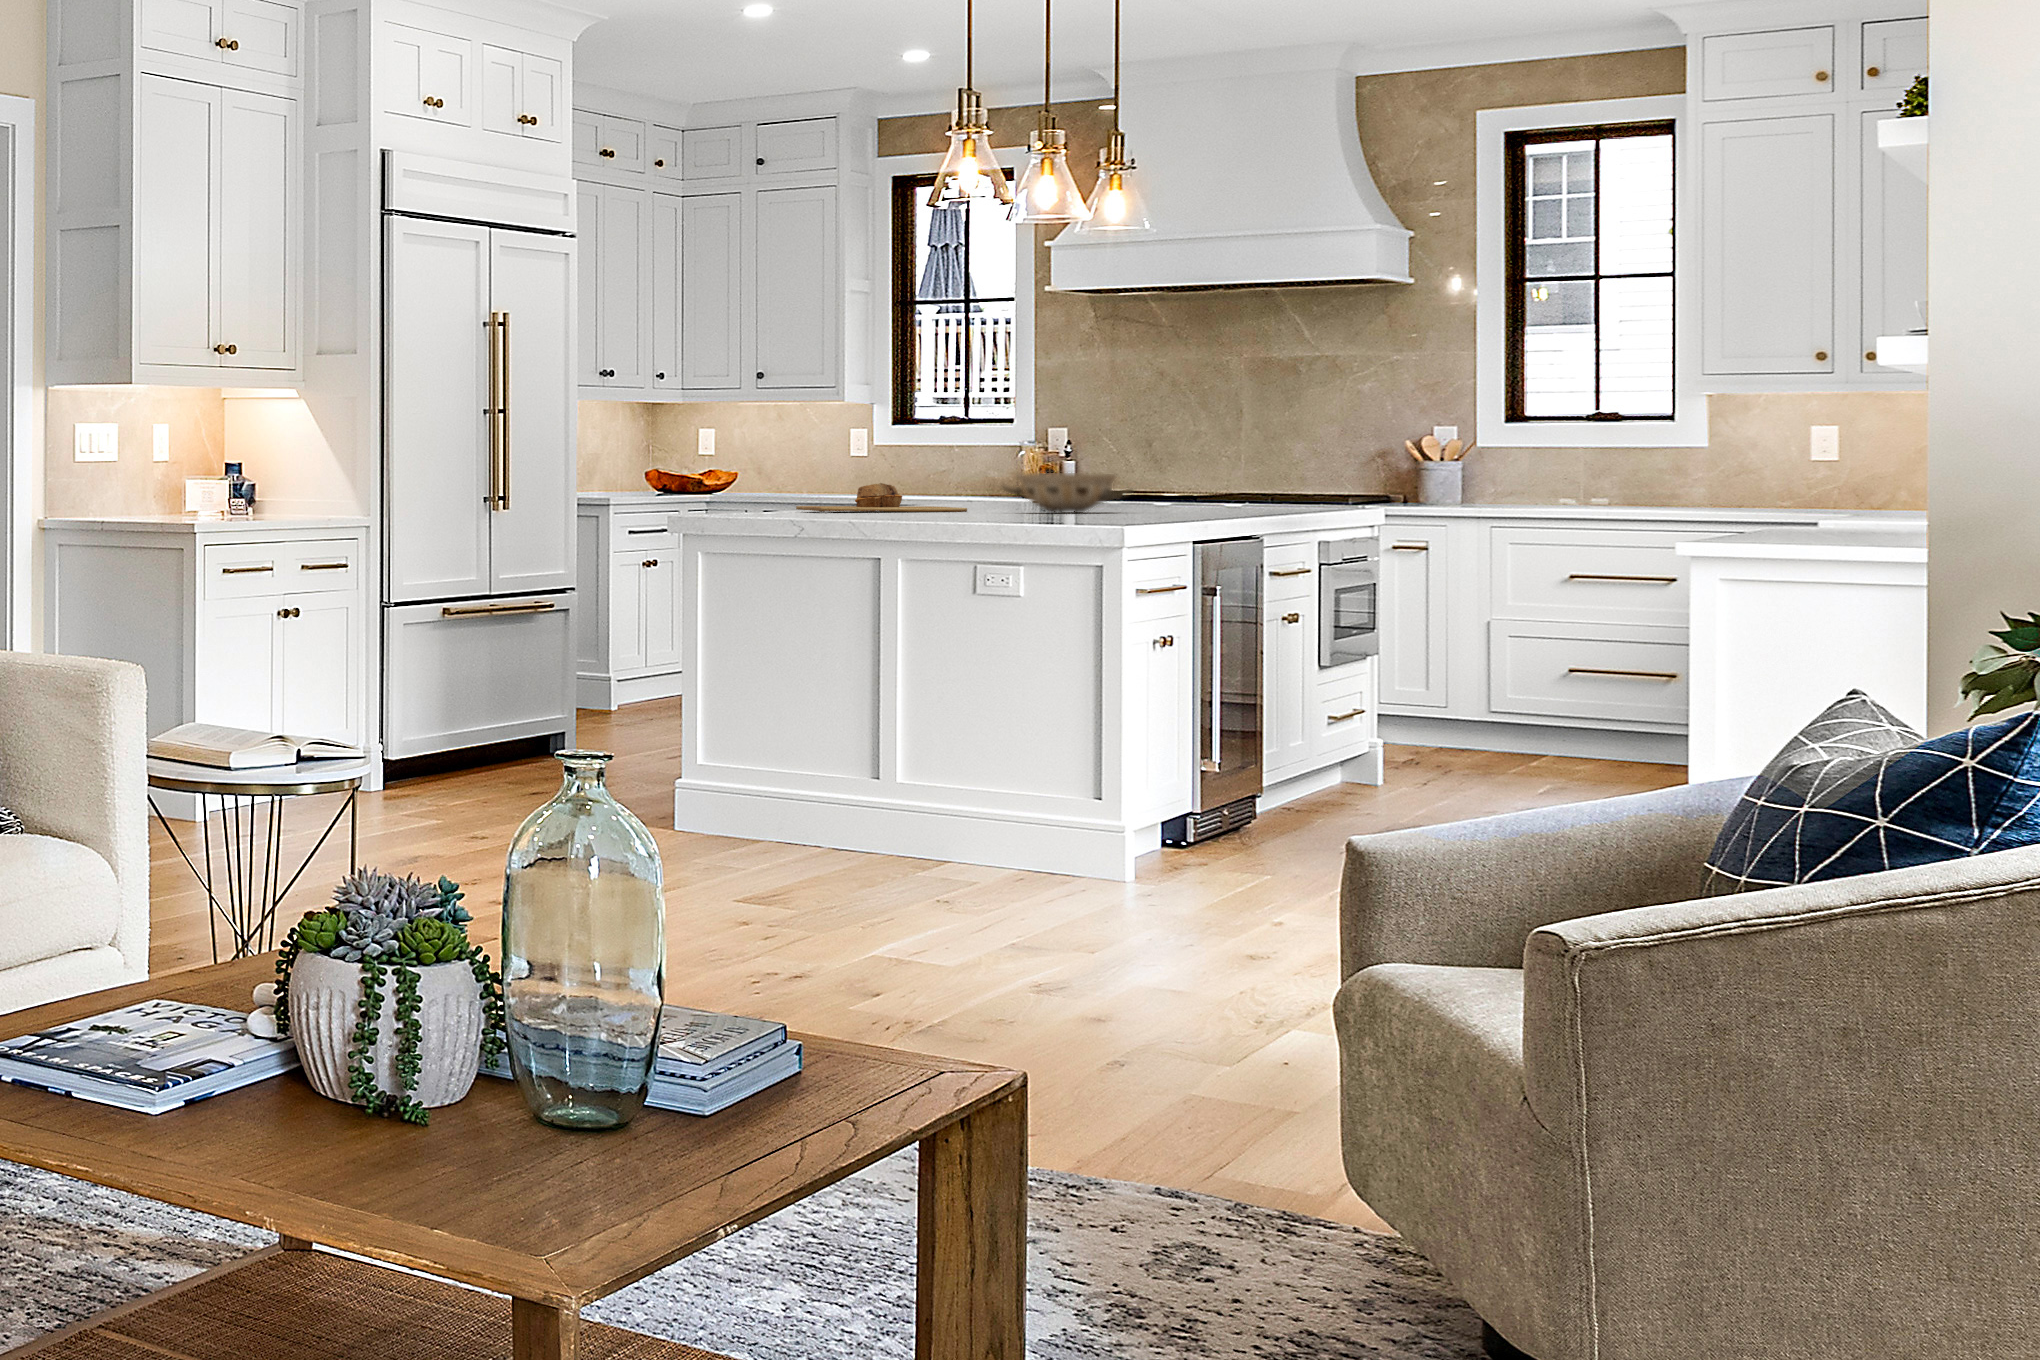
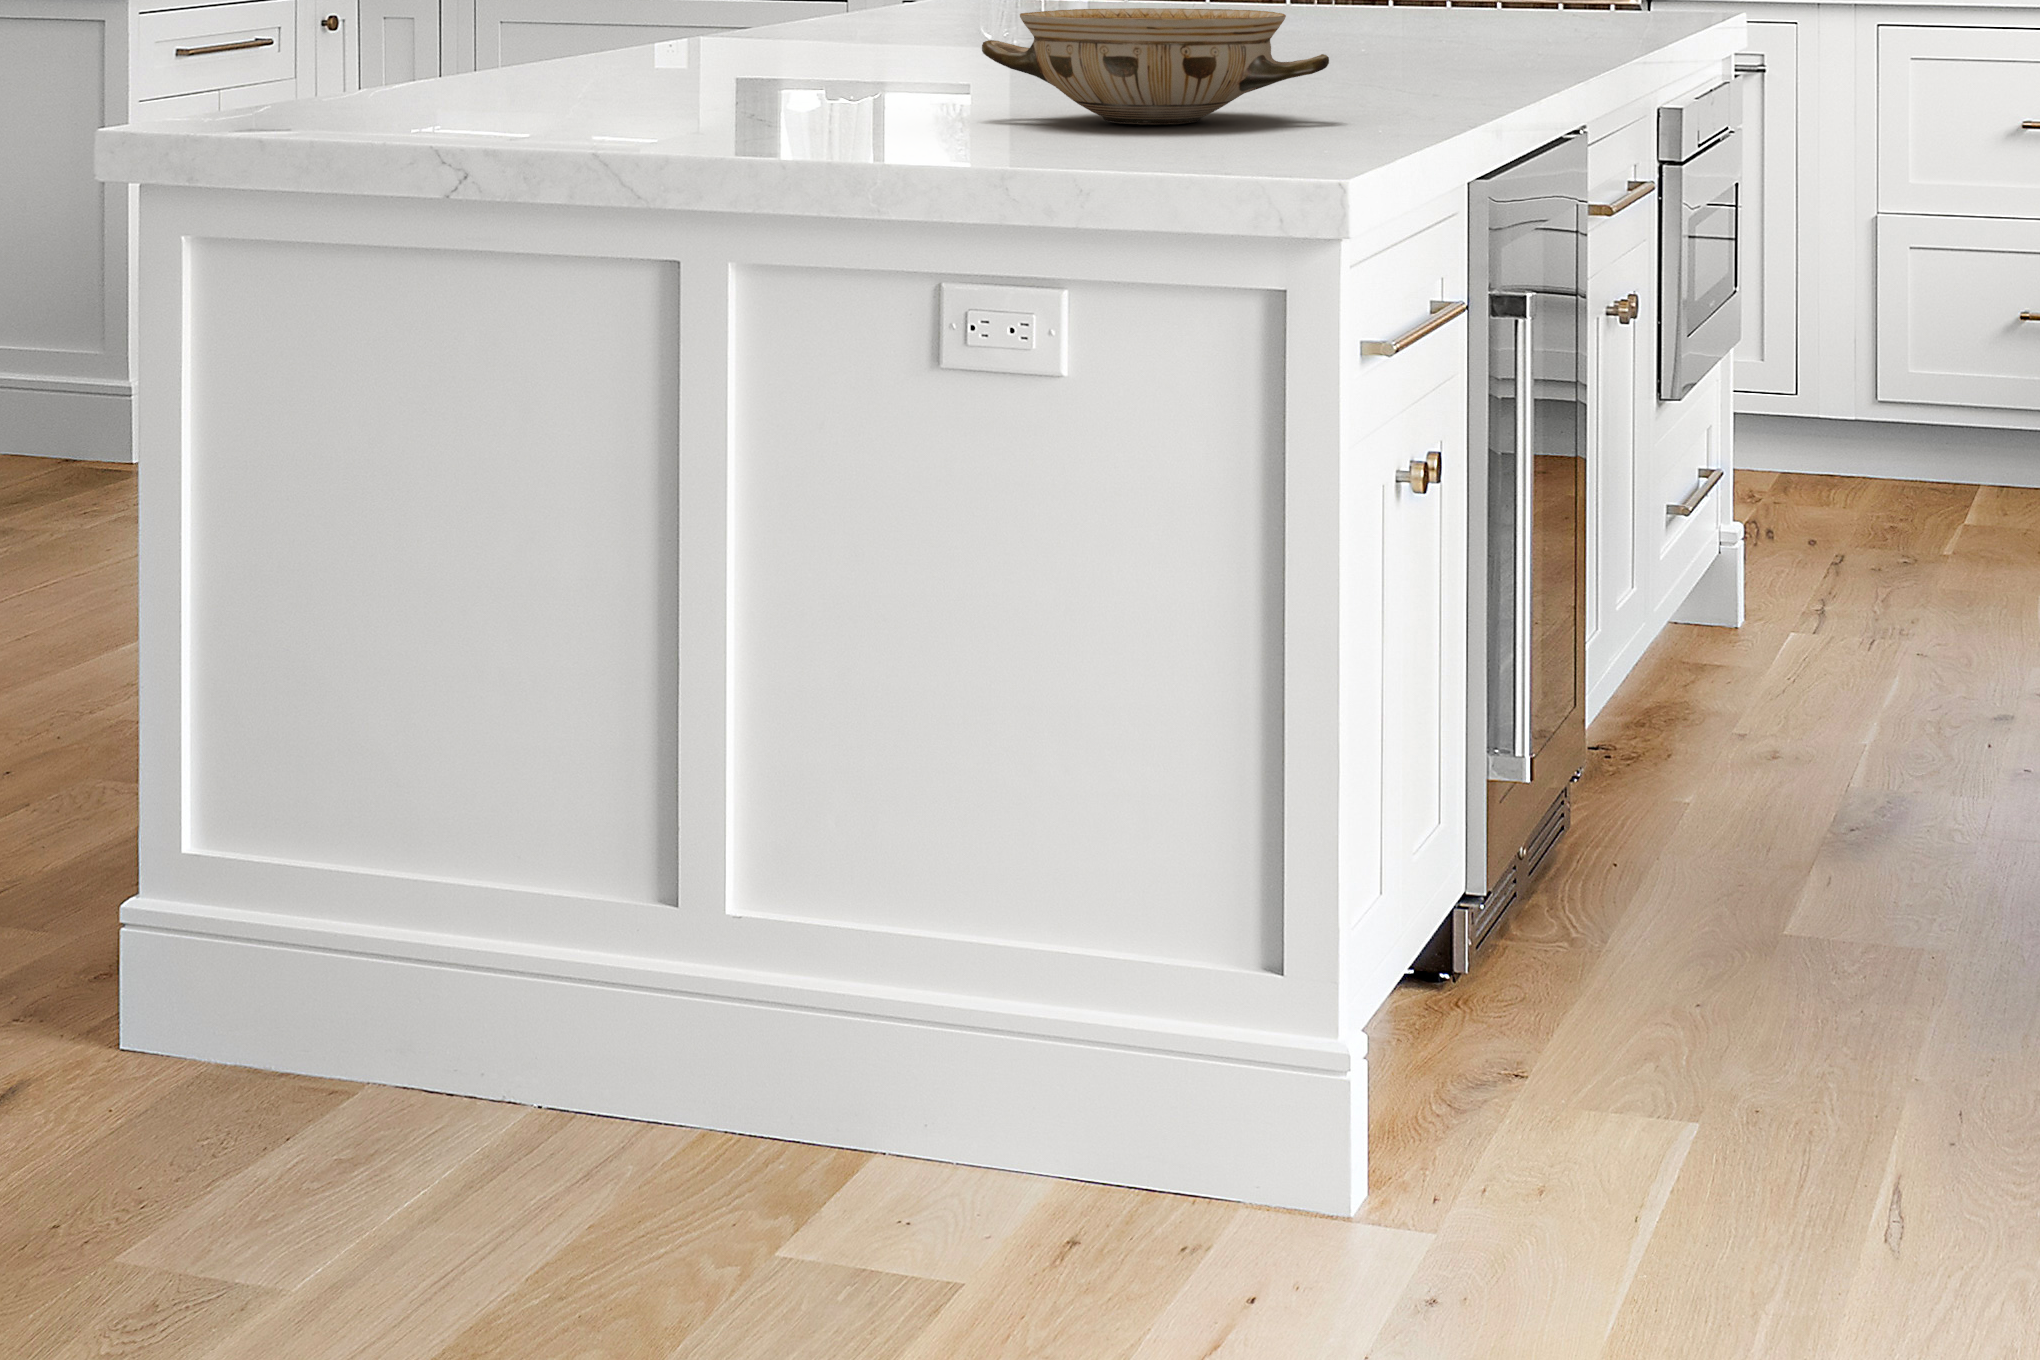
cutting board: present [796,483,967,512] -> none [455,20,891,109]

